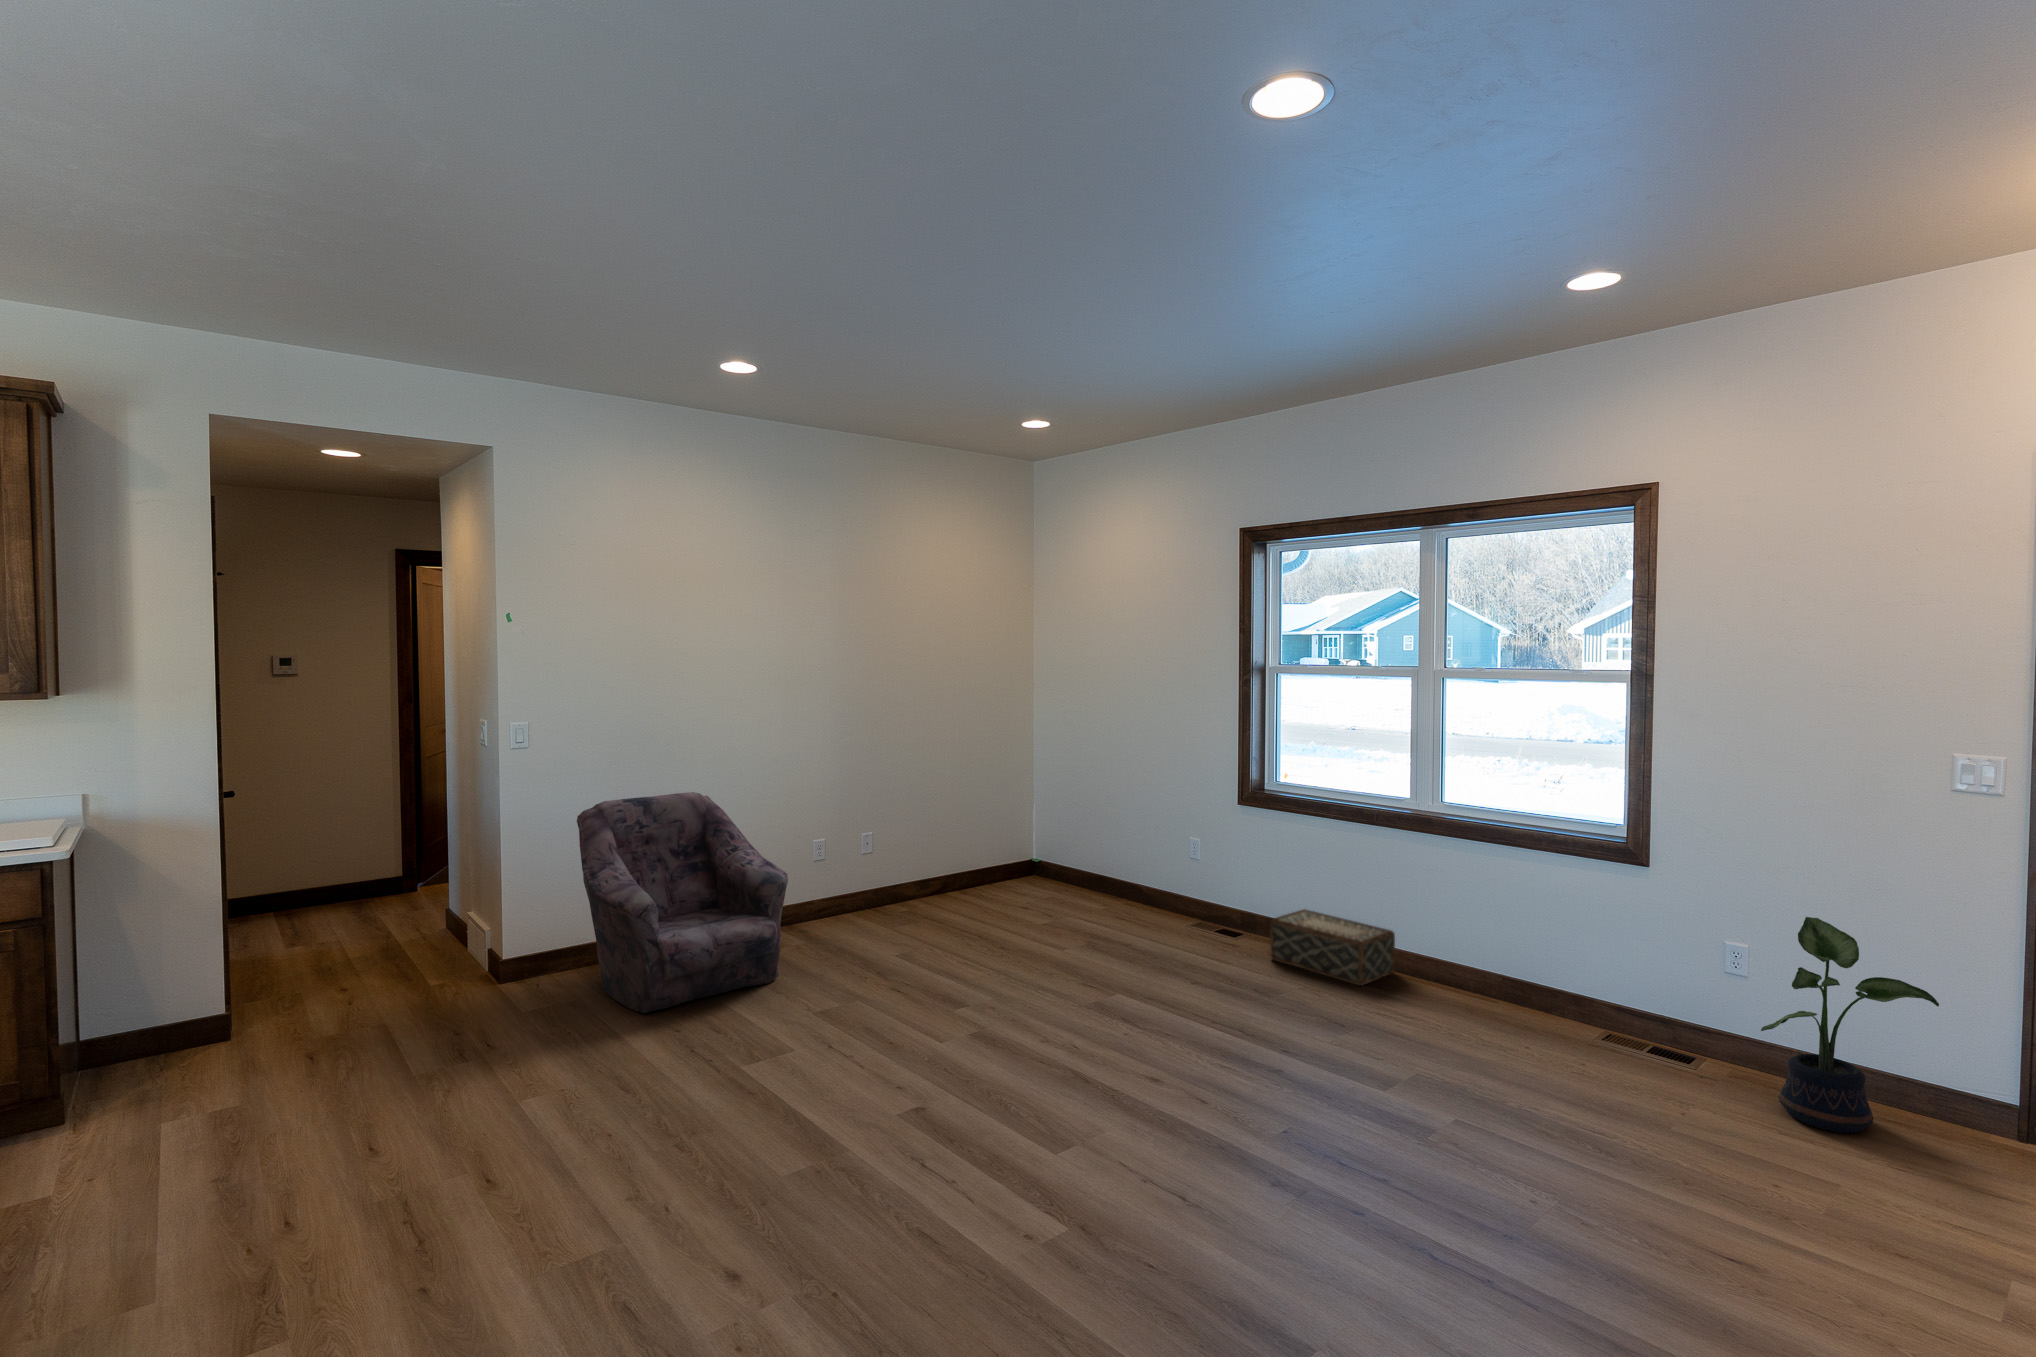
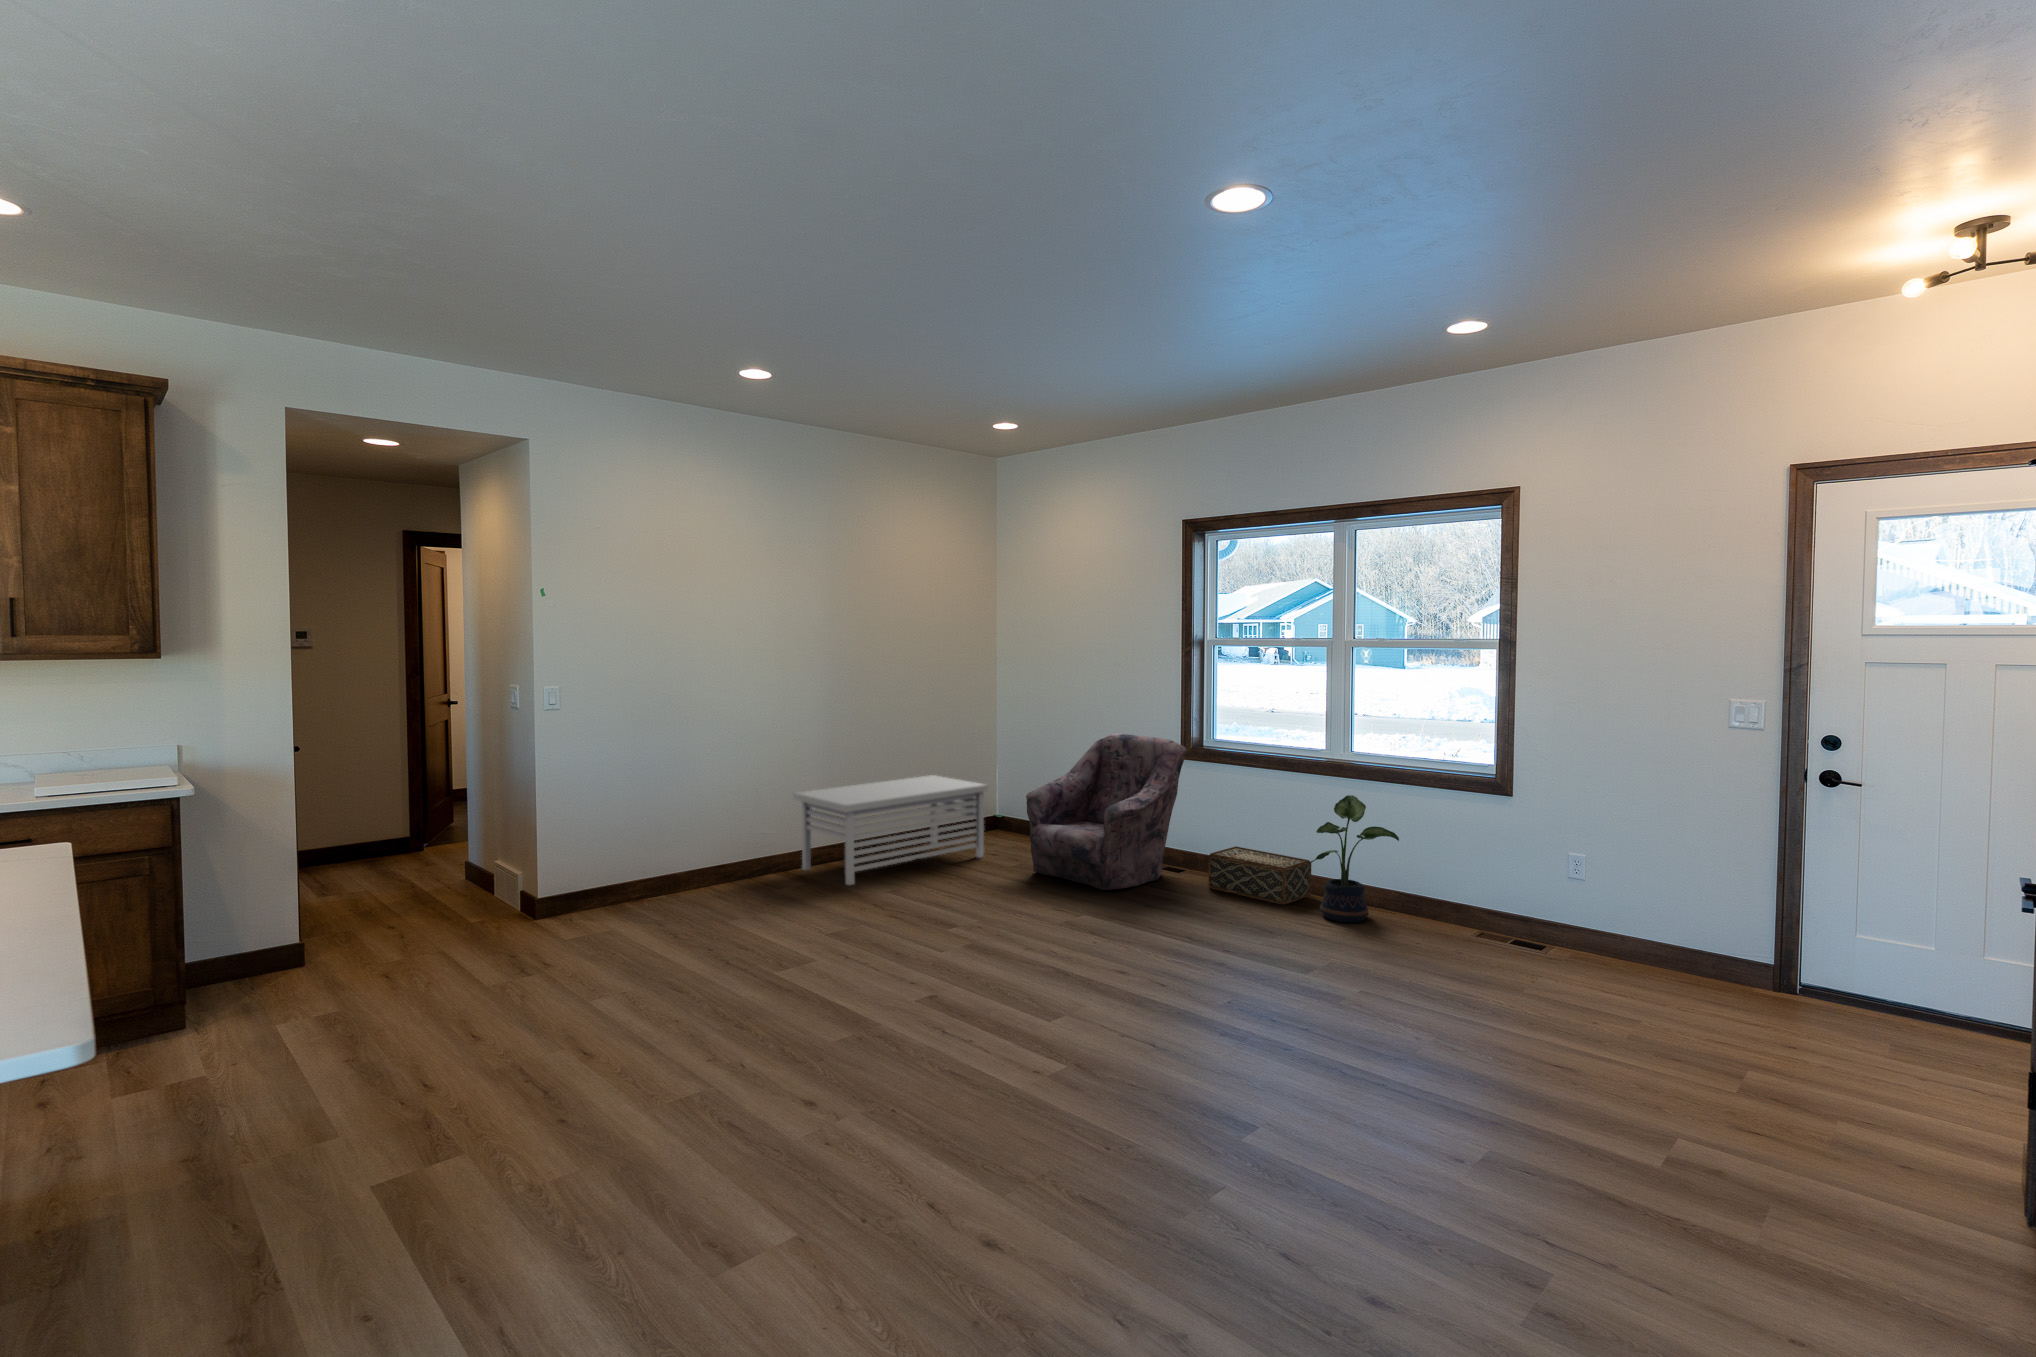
armchair: present [577,792,788,1013] -> present [1026,733,1187,890]
storage bench: none [797,815,1019,947] -> present [793,775,988,885]
potted plant: present [1761,917,1939,1133] -> present [1308,795,1399,923]

